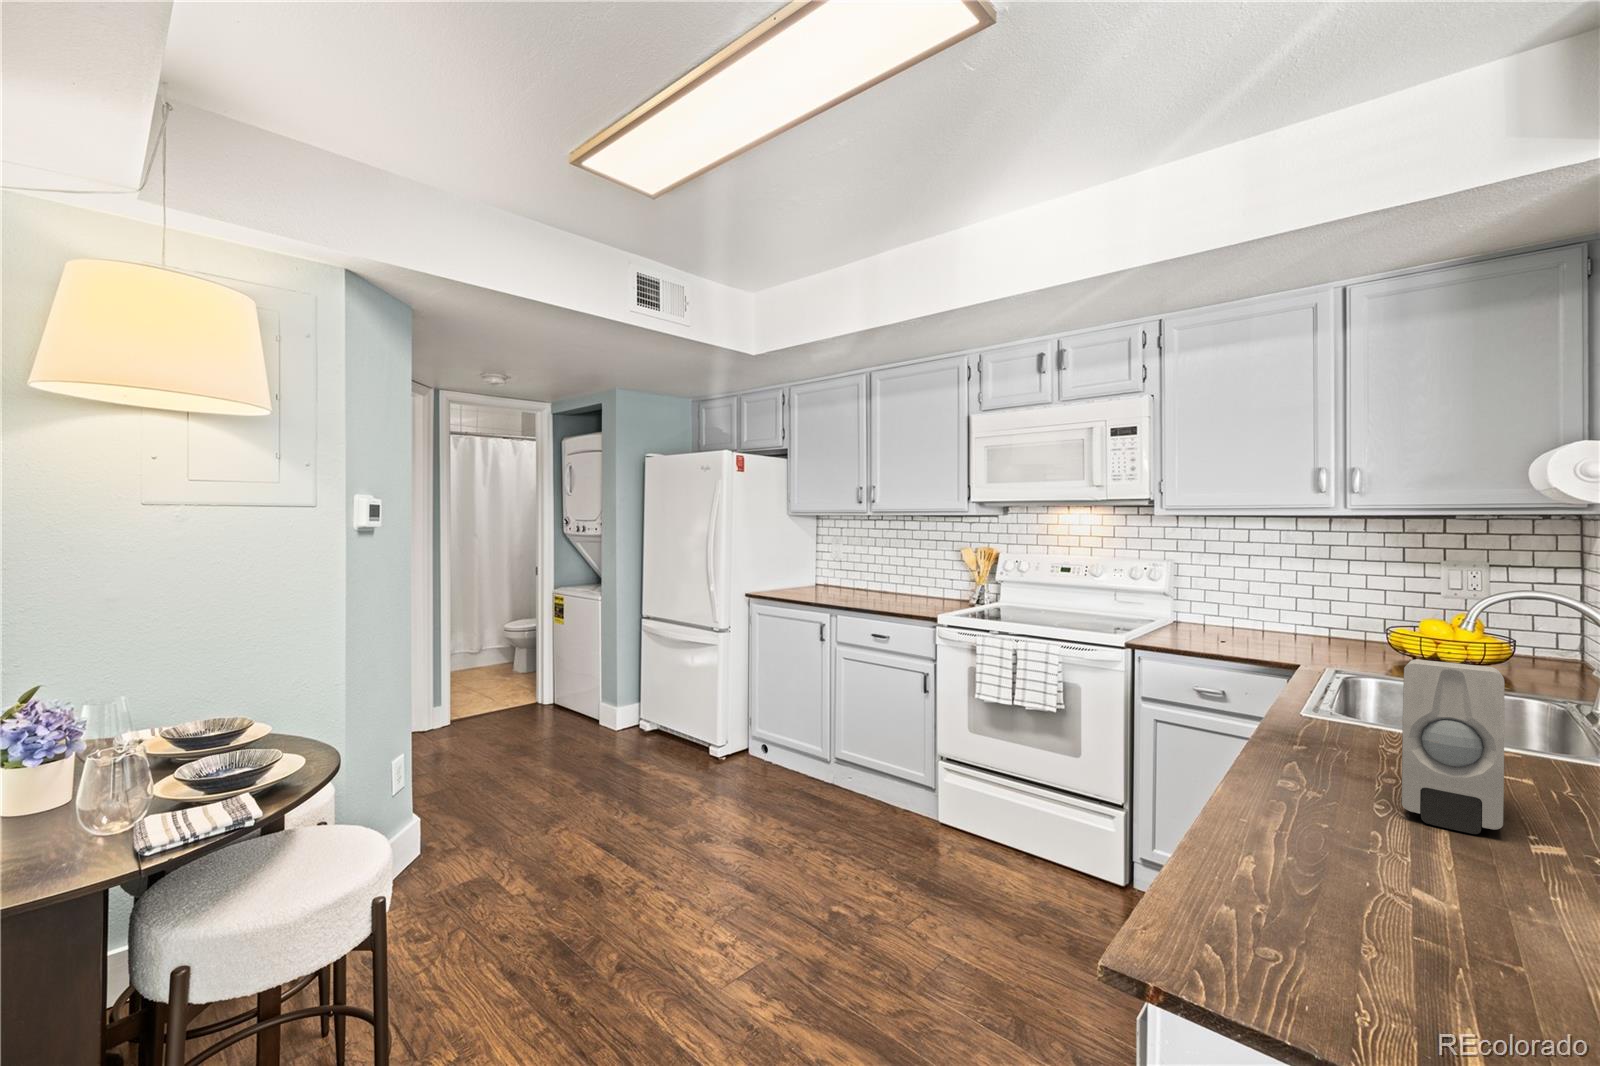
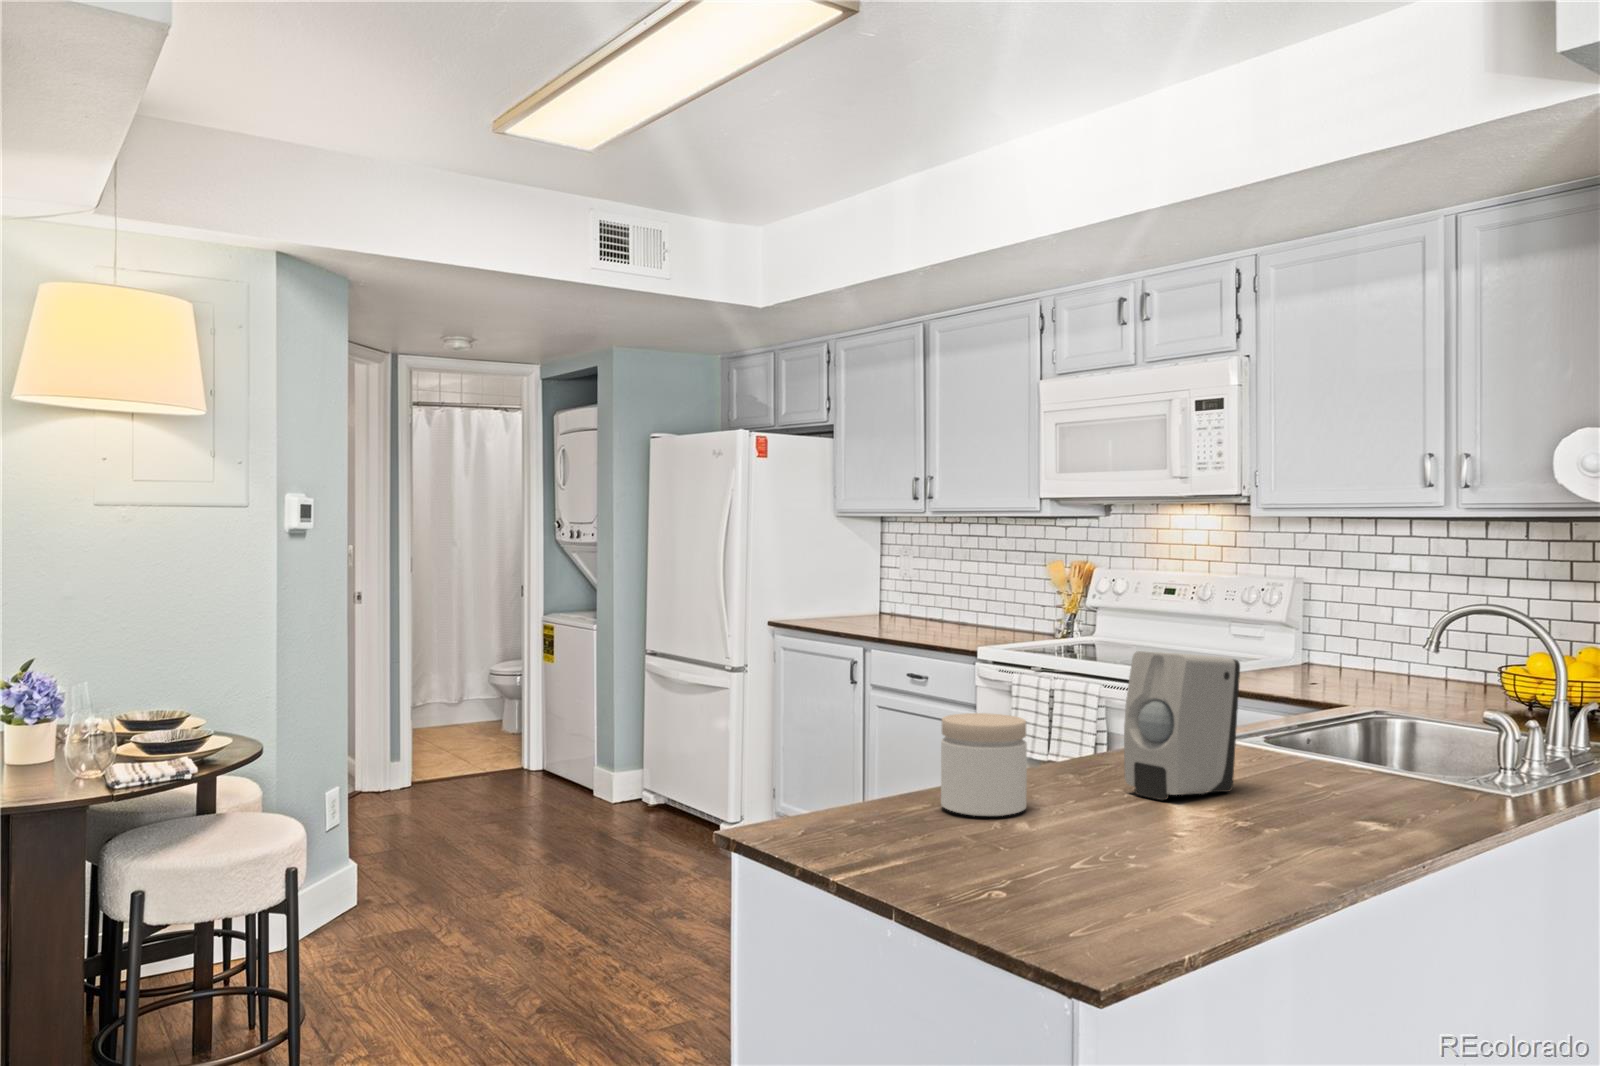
jar: none [1270,747,1401,895] -> present [941,713,1027,816]

